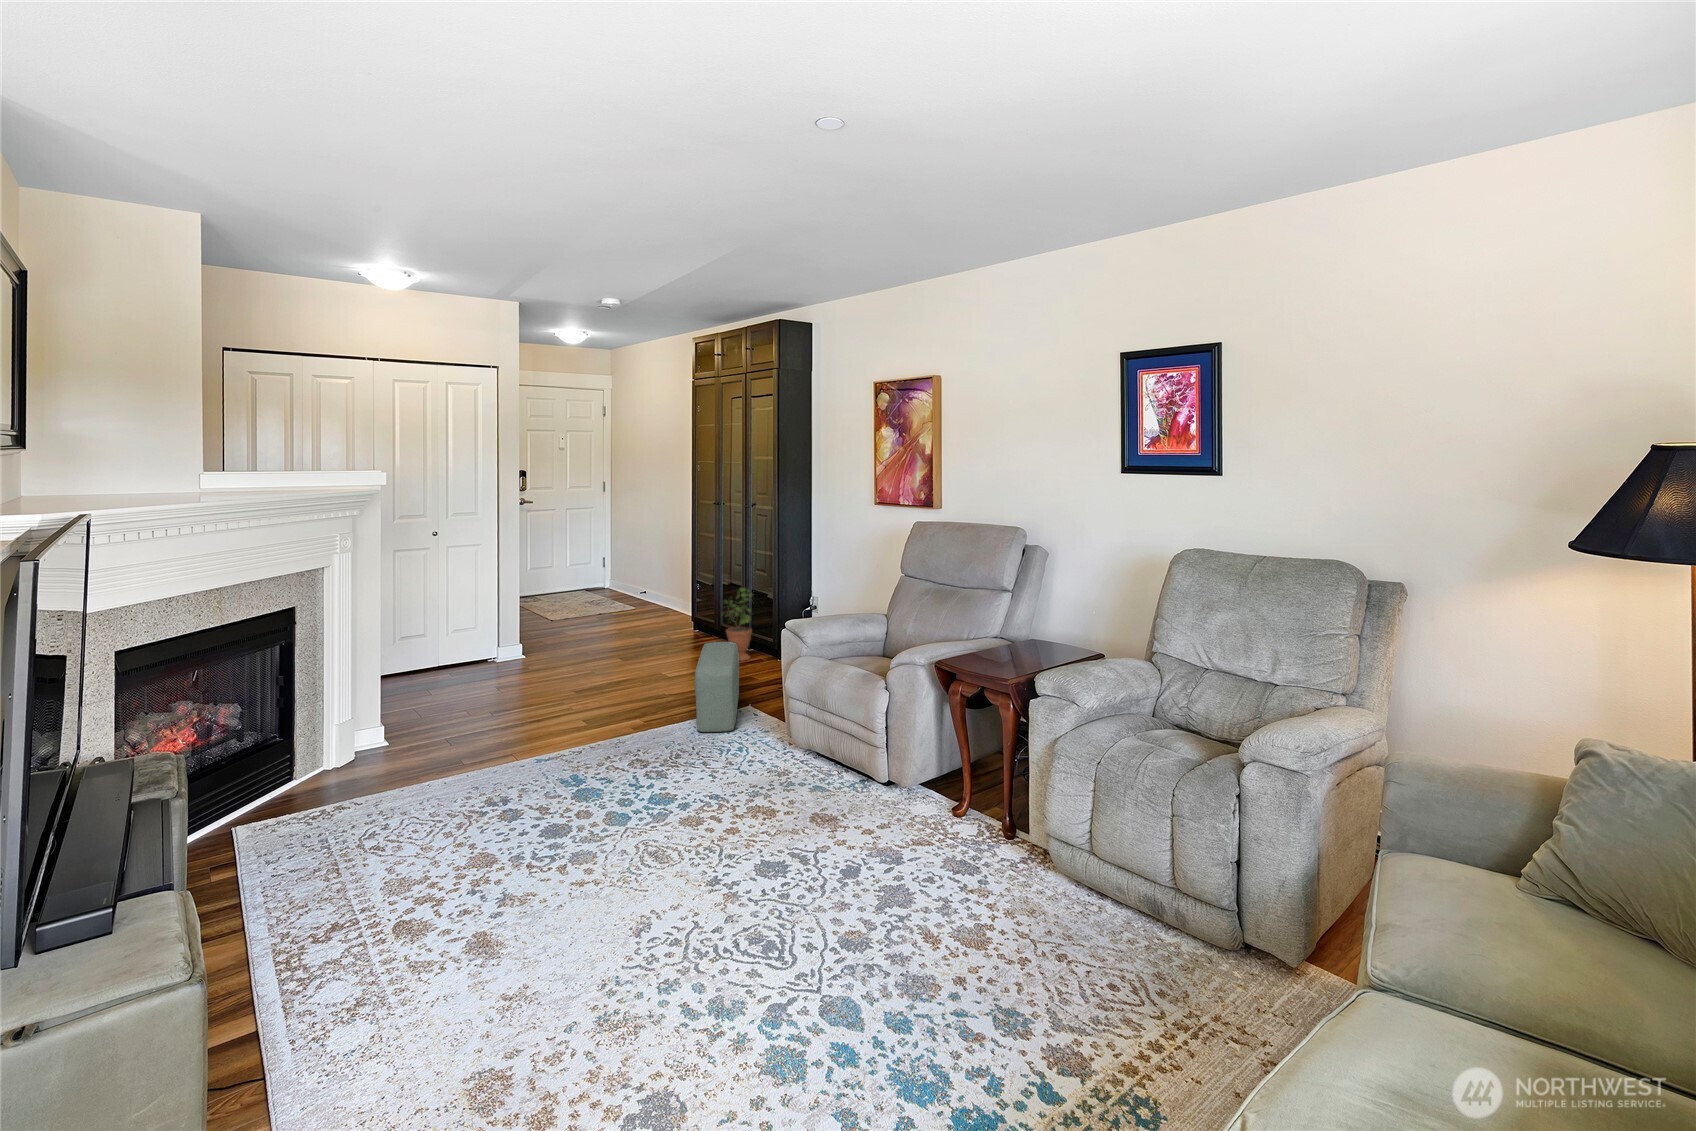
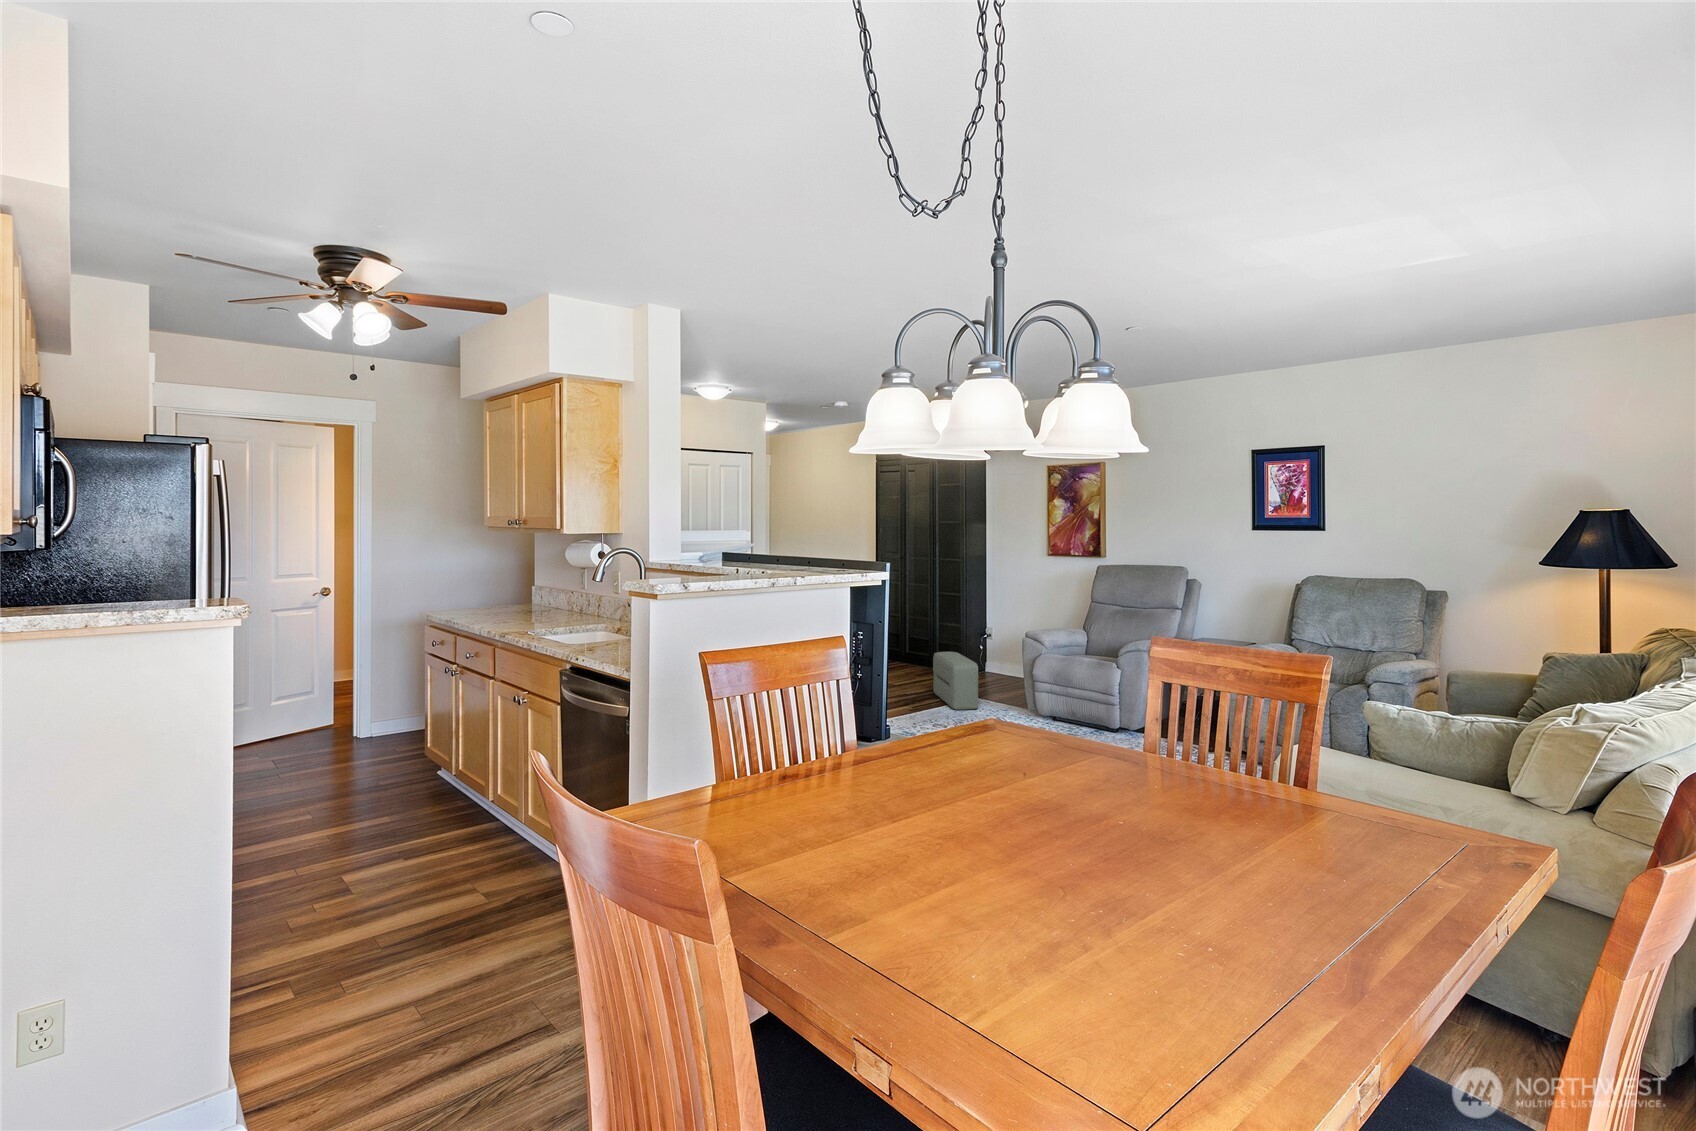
potted plant: present [723,588,753,661] -> none [915,616,941,674]

